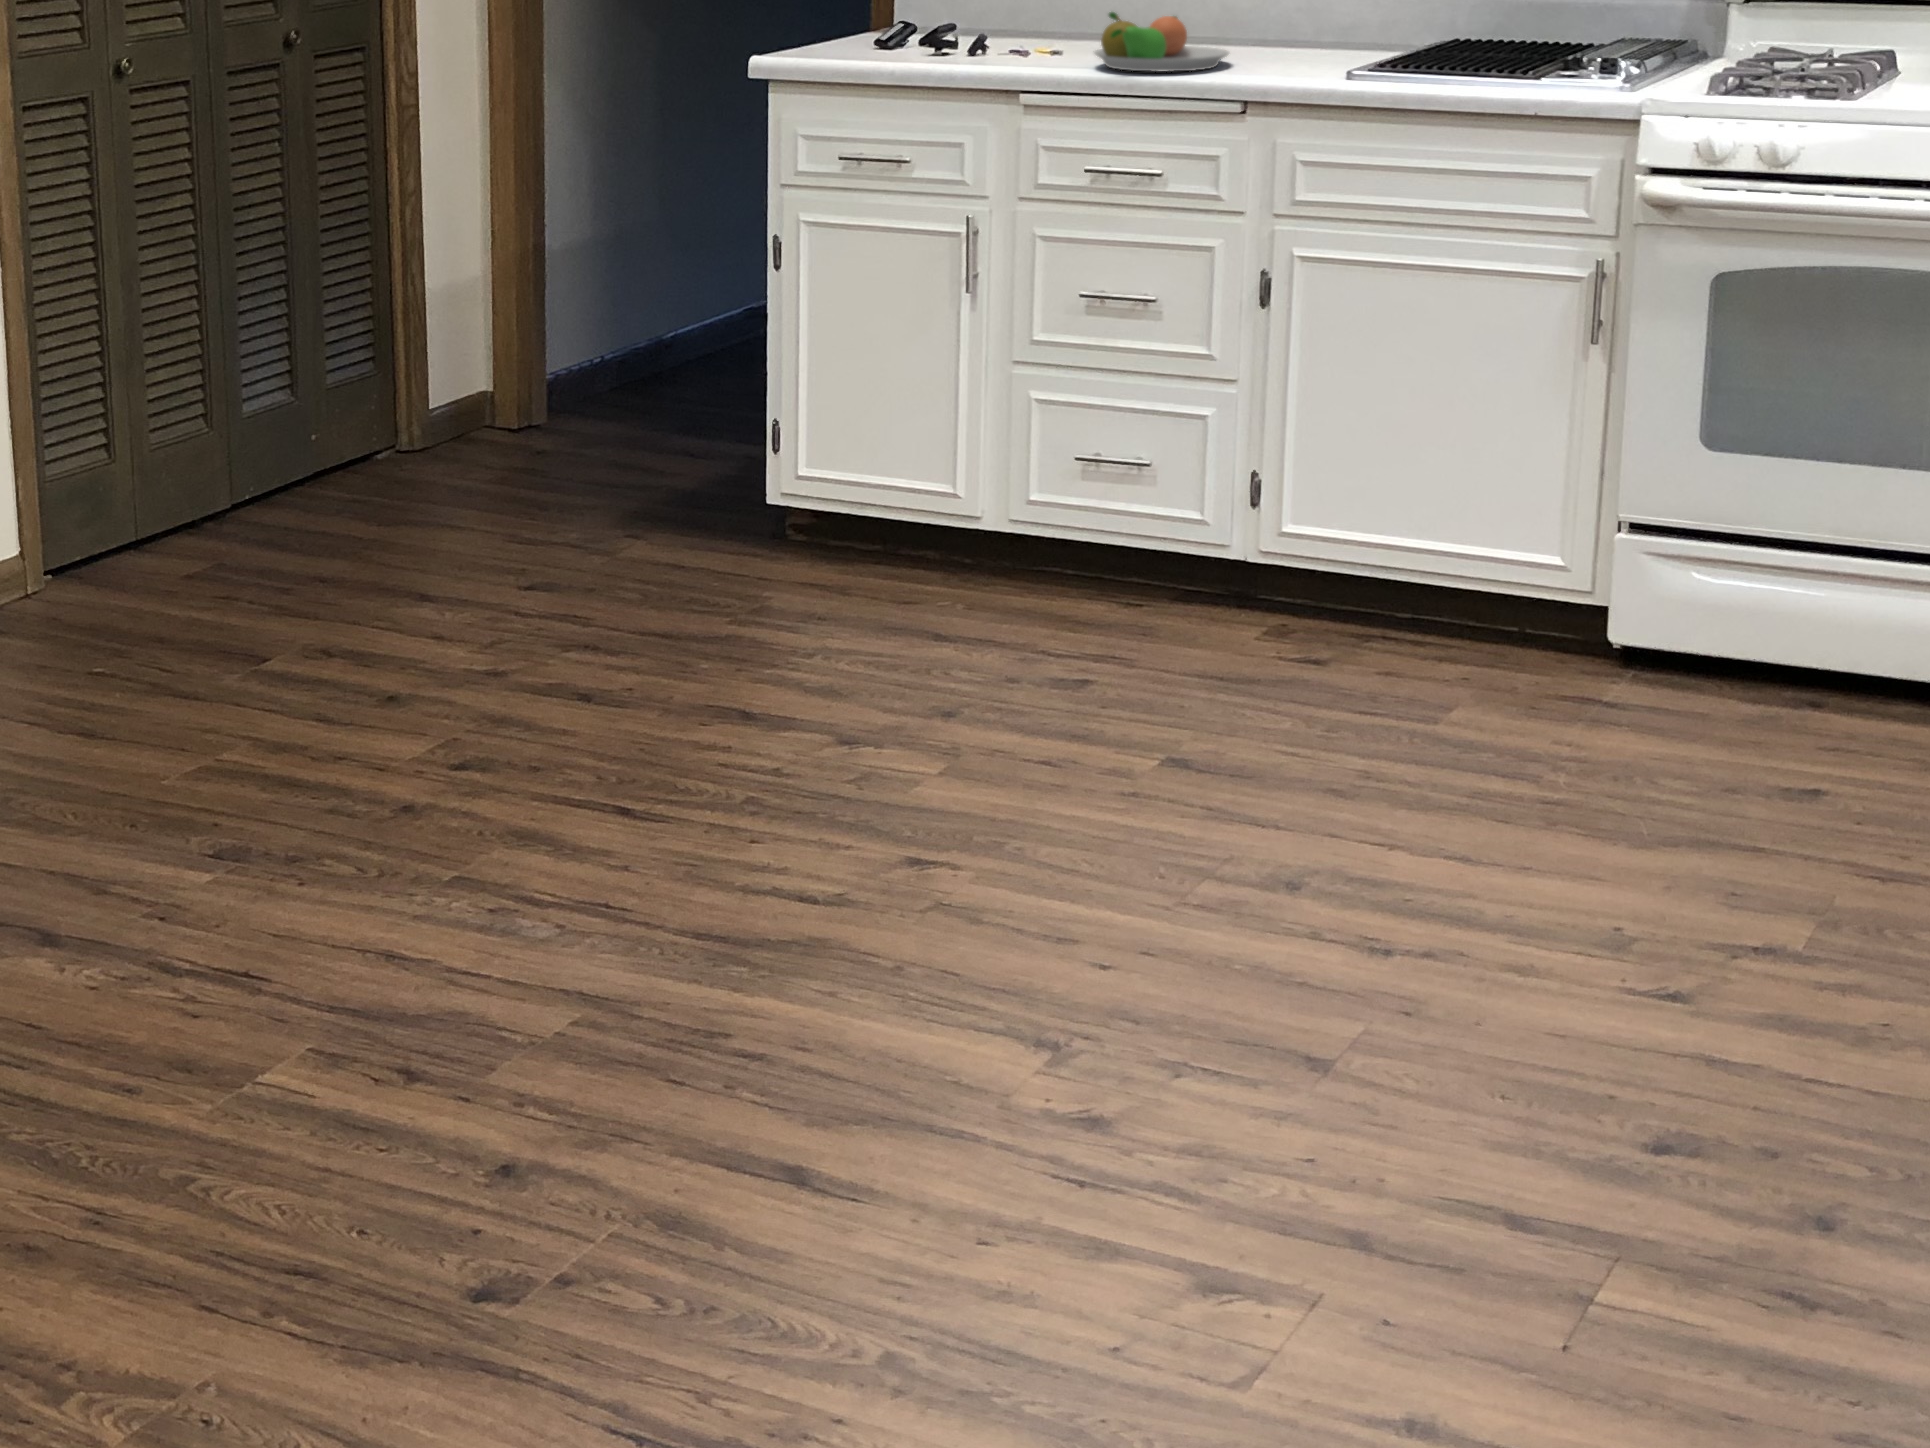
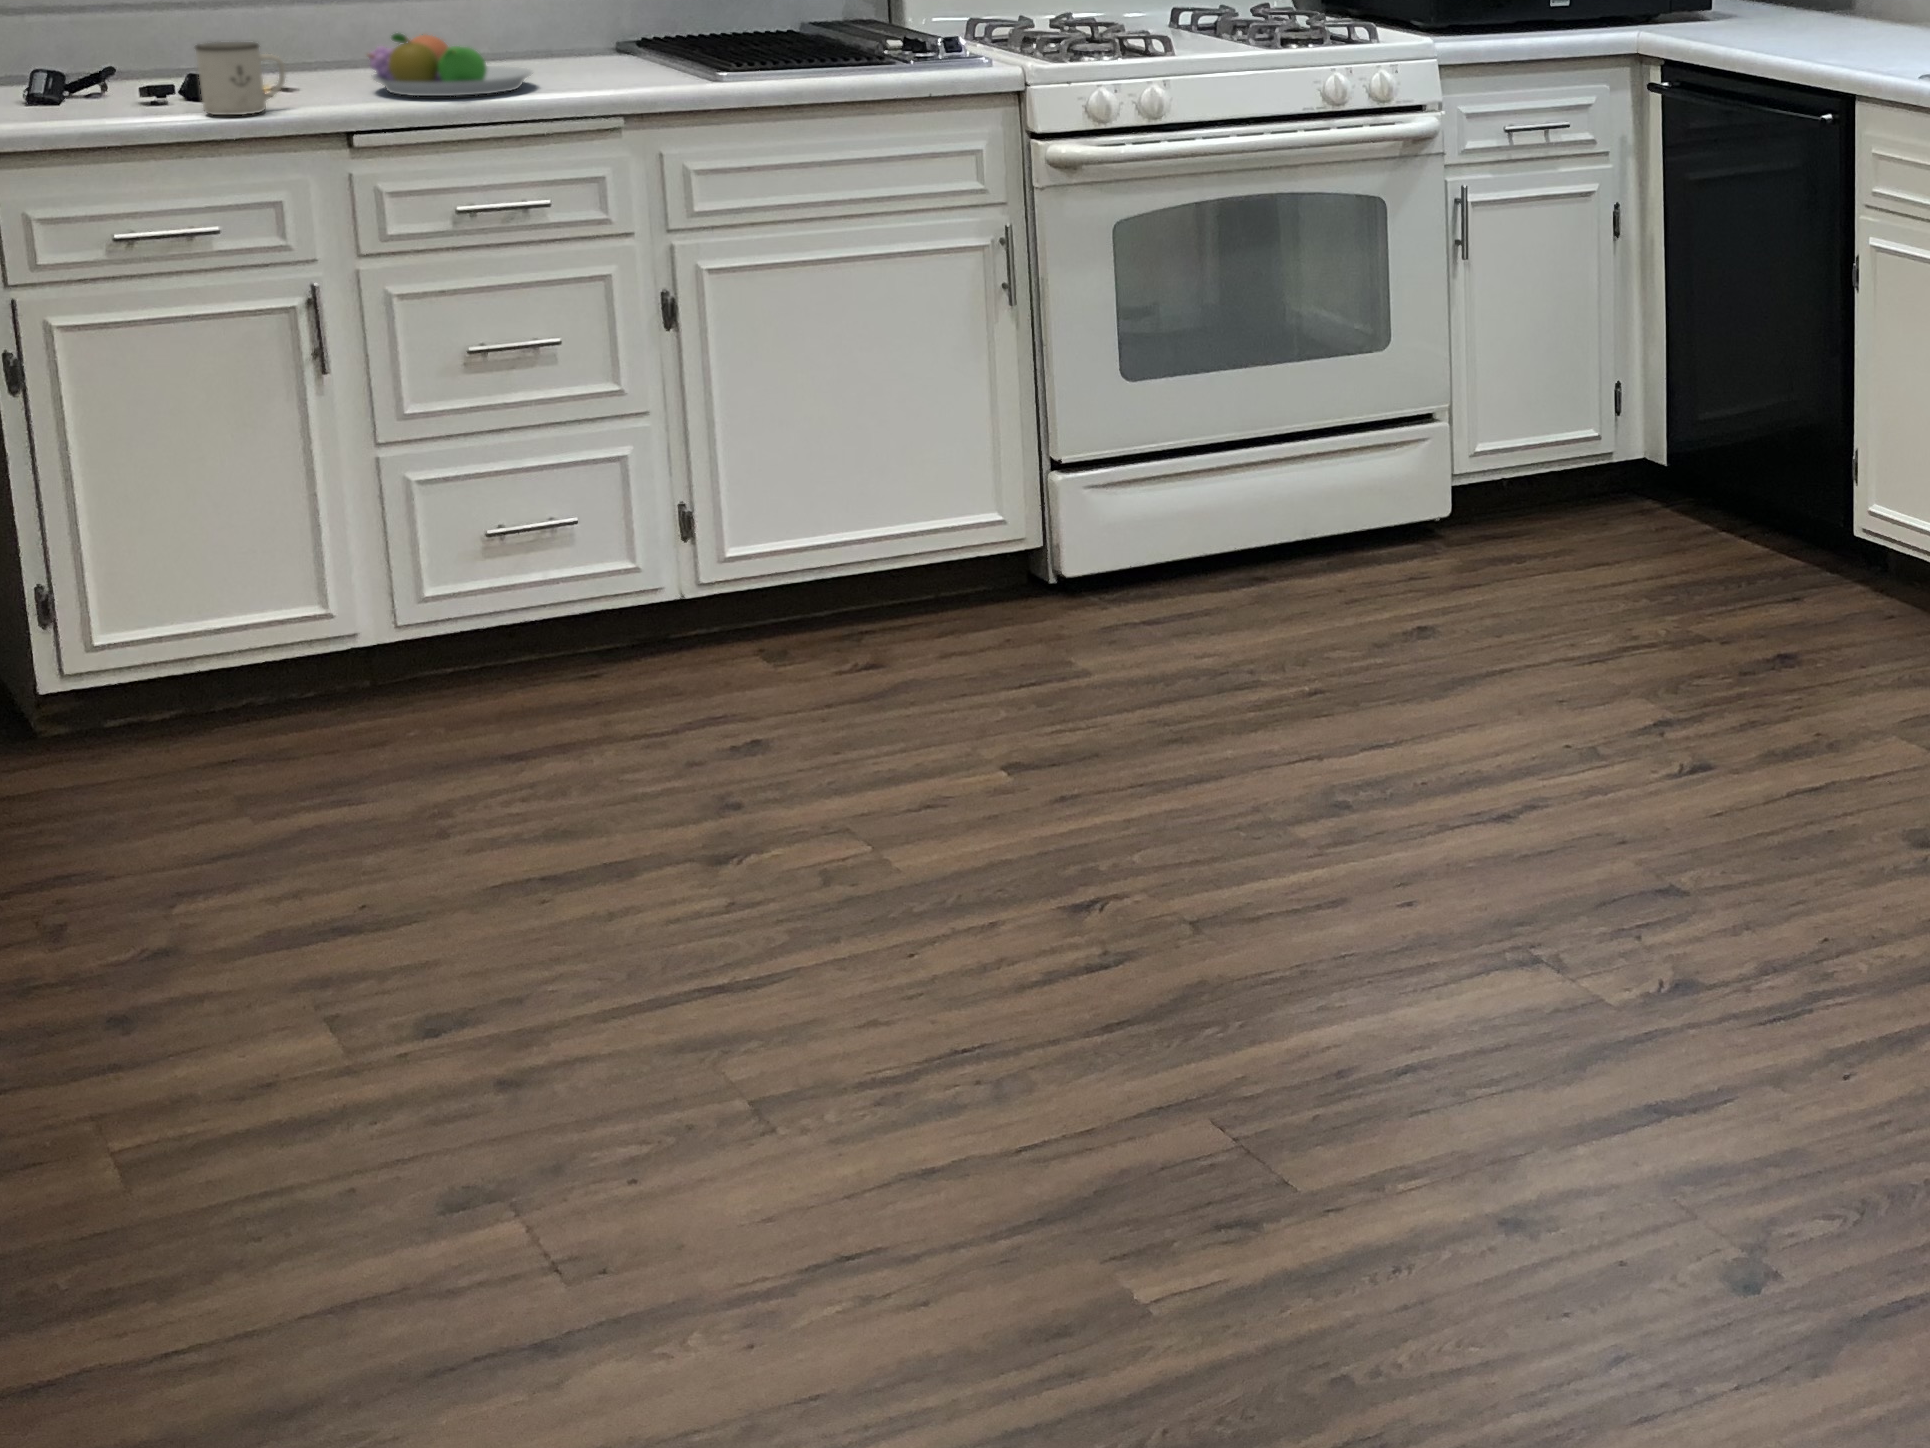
mug: none [942,8,1010,69] -> present [195,42,286,115]

